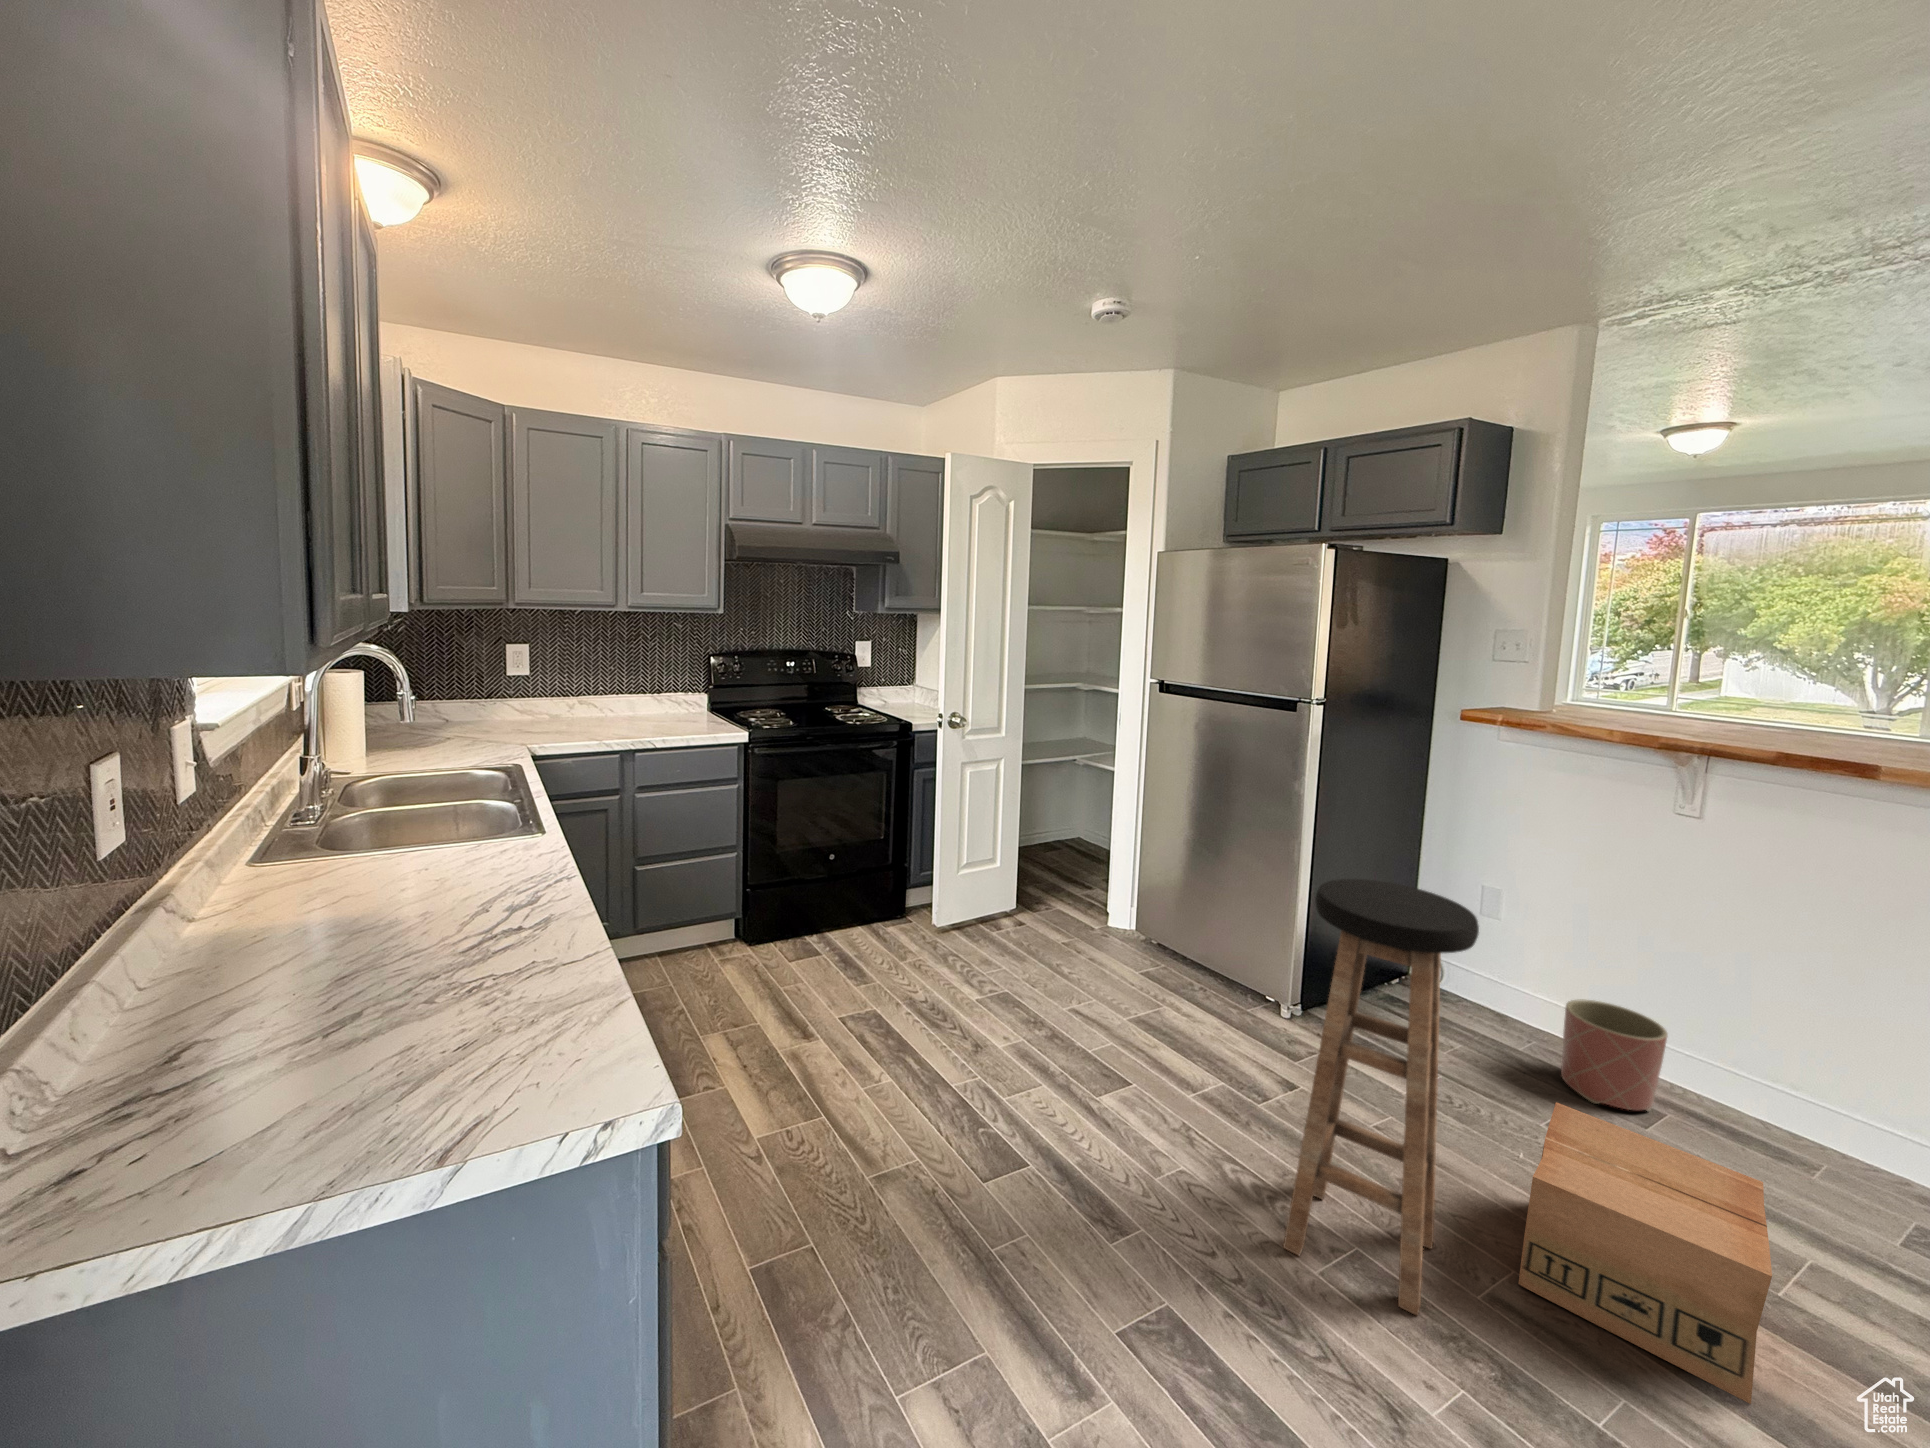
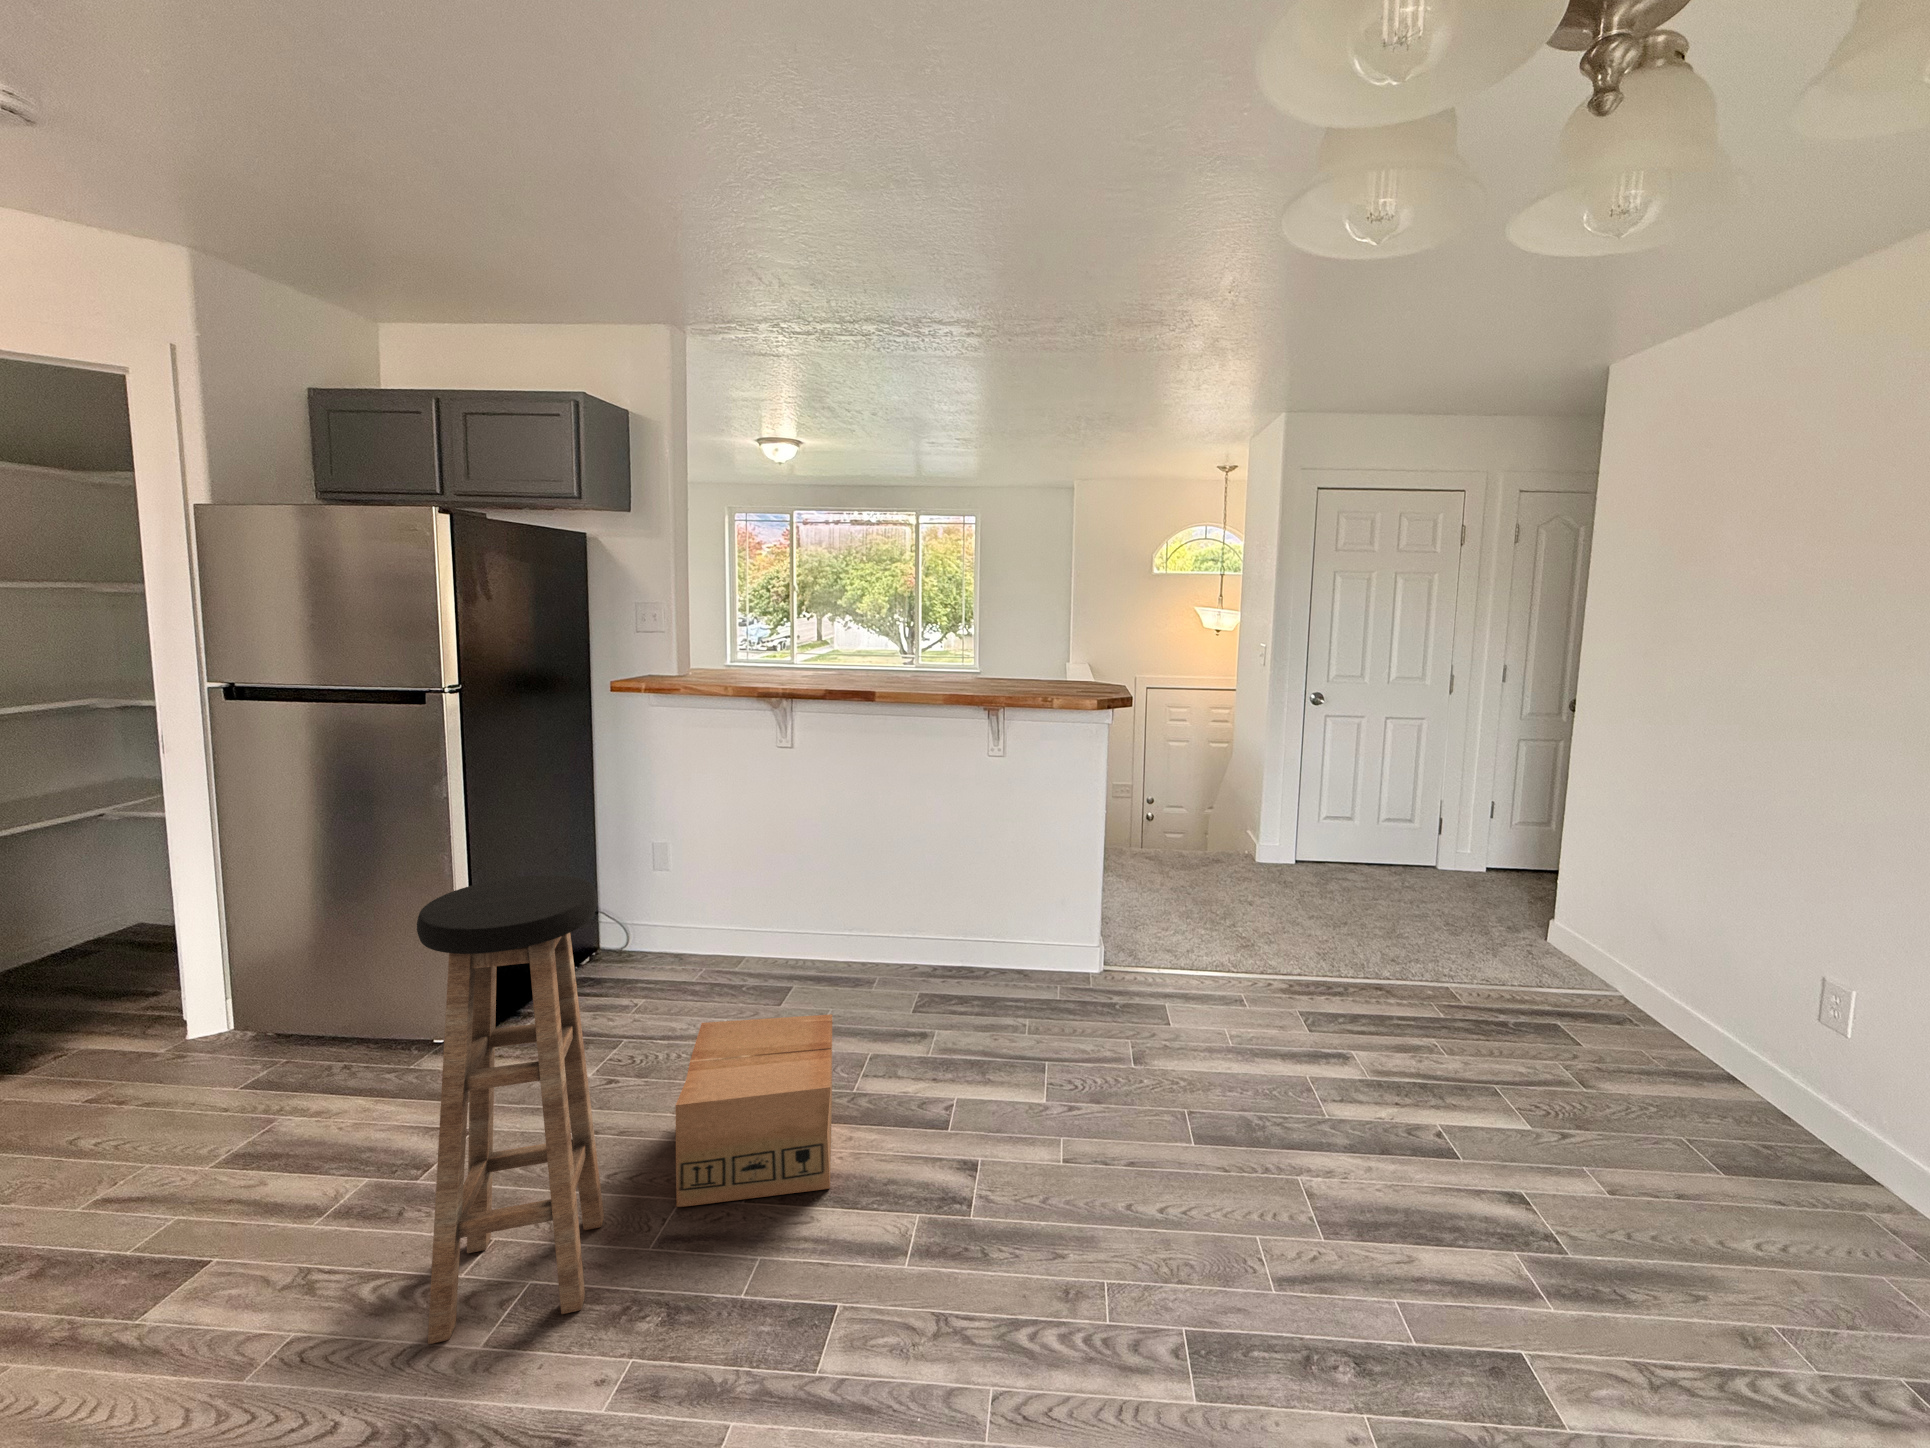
planter: present [1561,999,1668,1111] -> none [721,913,788,1002]

